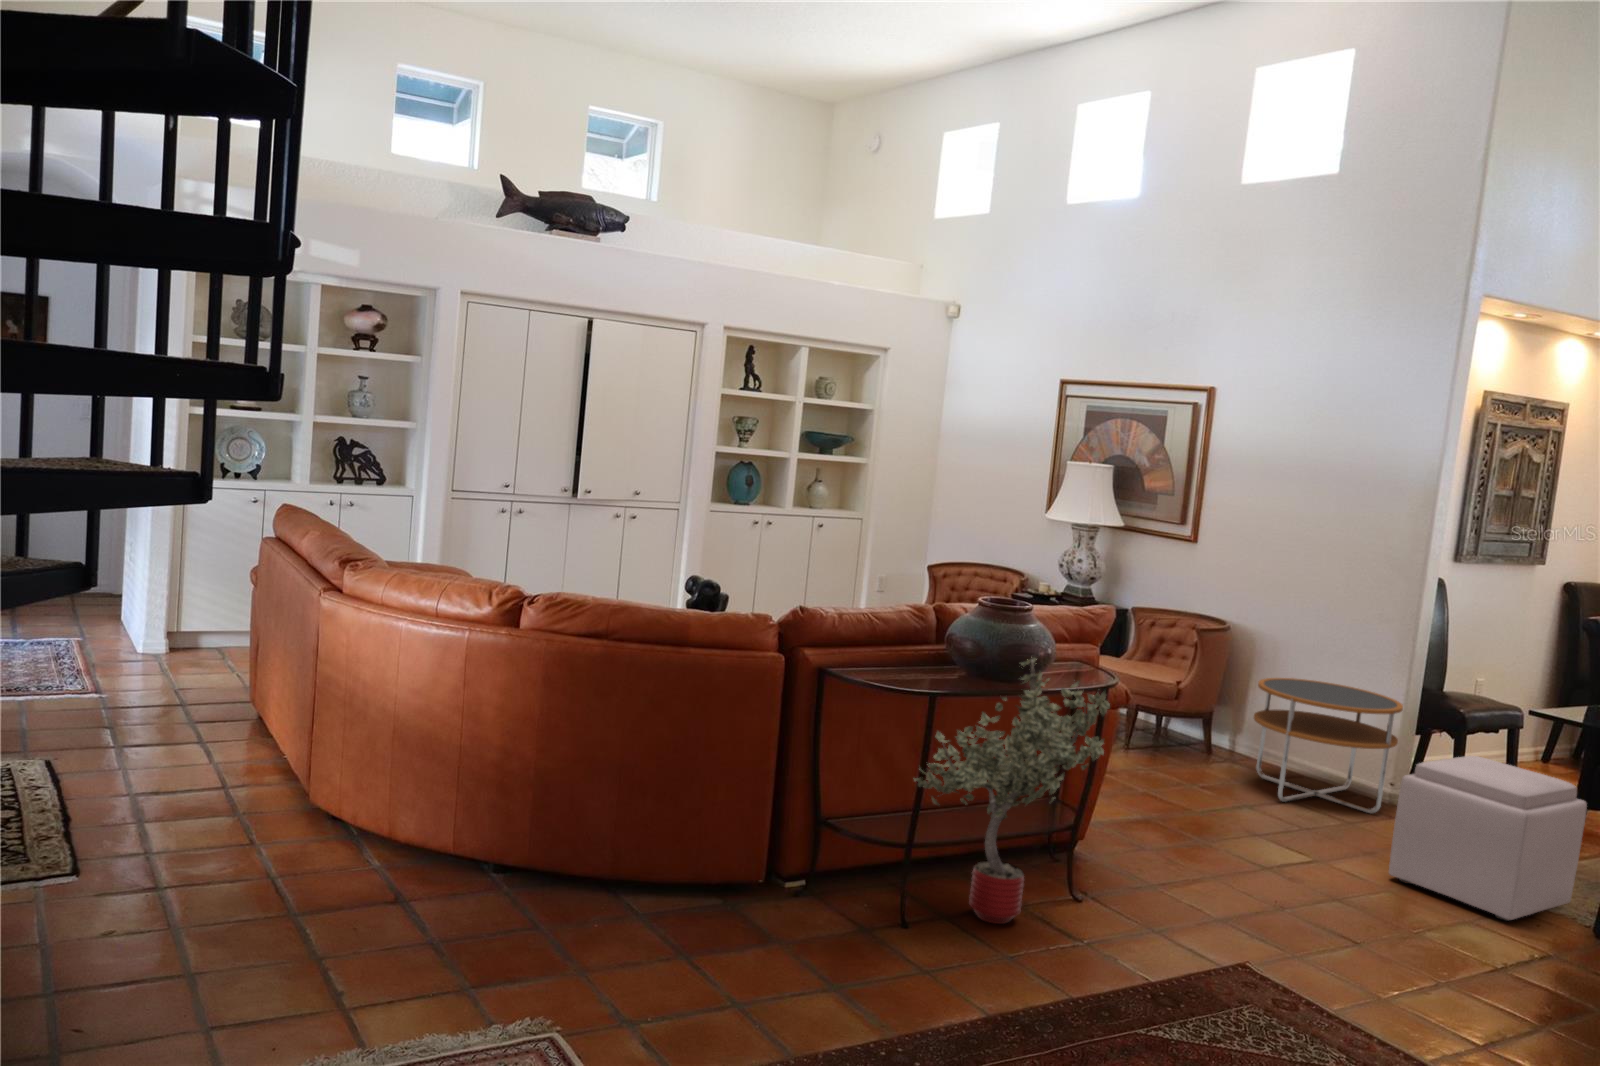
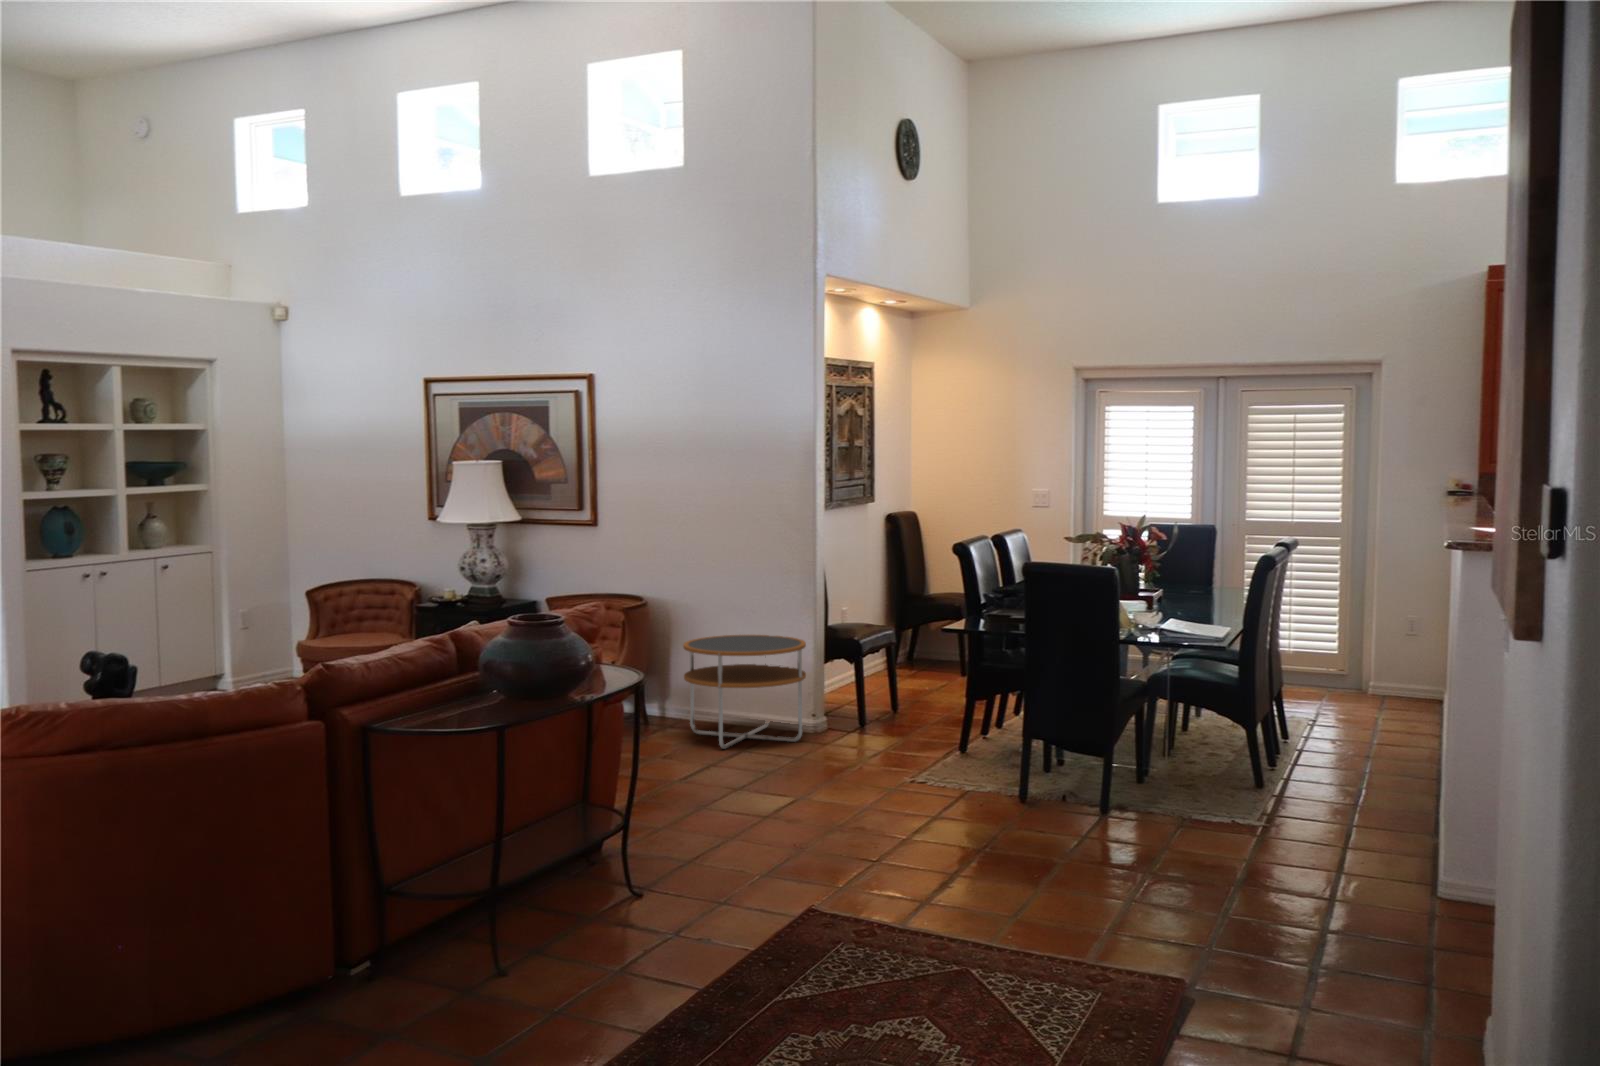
potted tree: present [913,658,1110,924] -> none [453,647,618,909]
ottoman: present [1389,756,1587,921] -> none [832,669,964,796]

